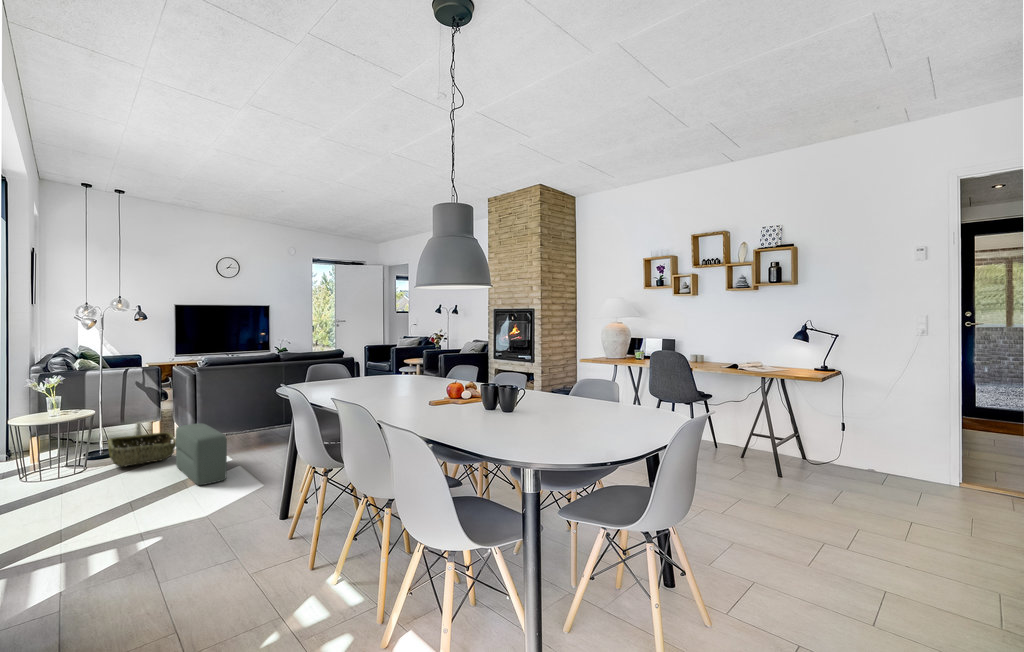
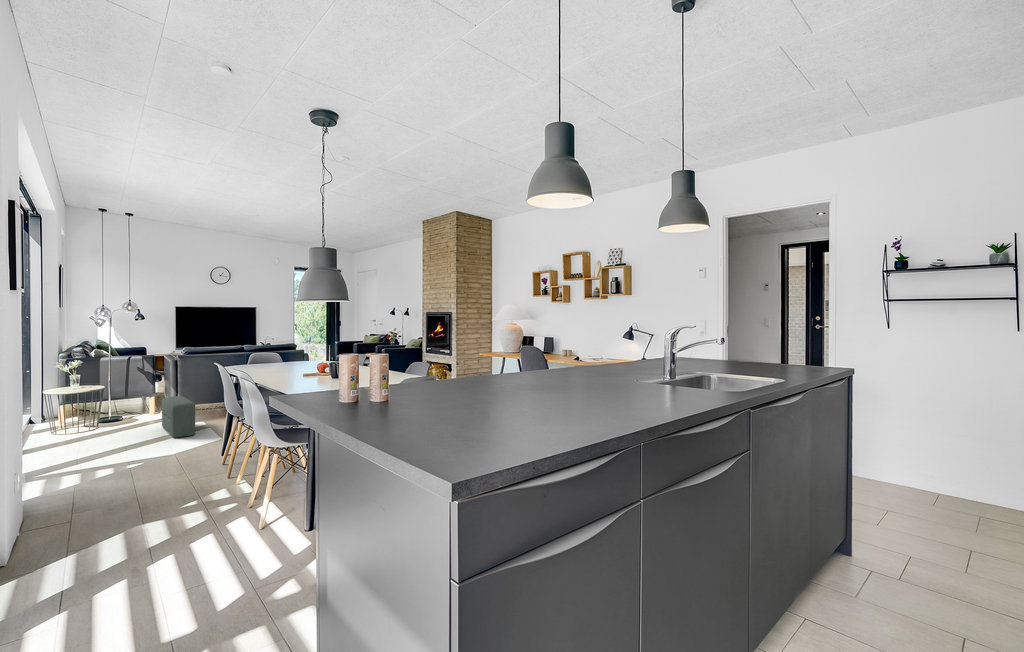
woven basket: present [107,432,176,467] -> none [113,403,165,427]

